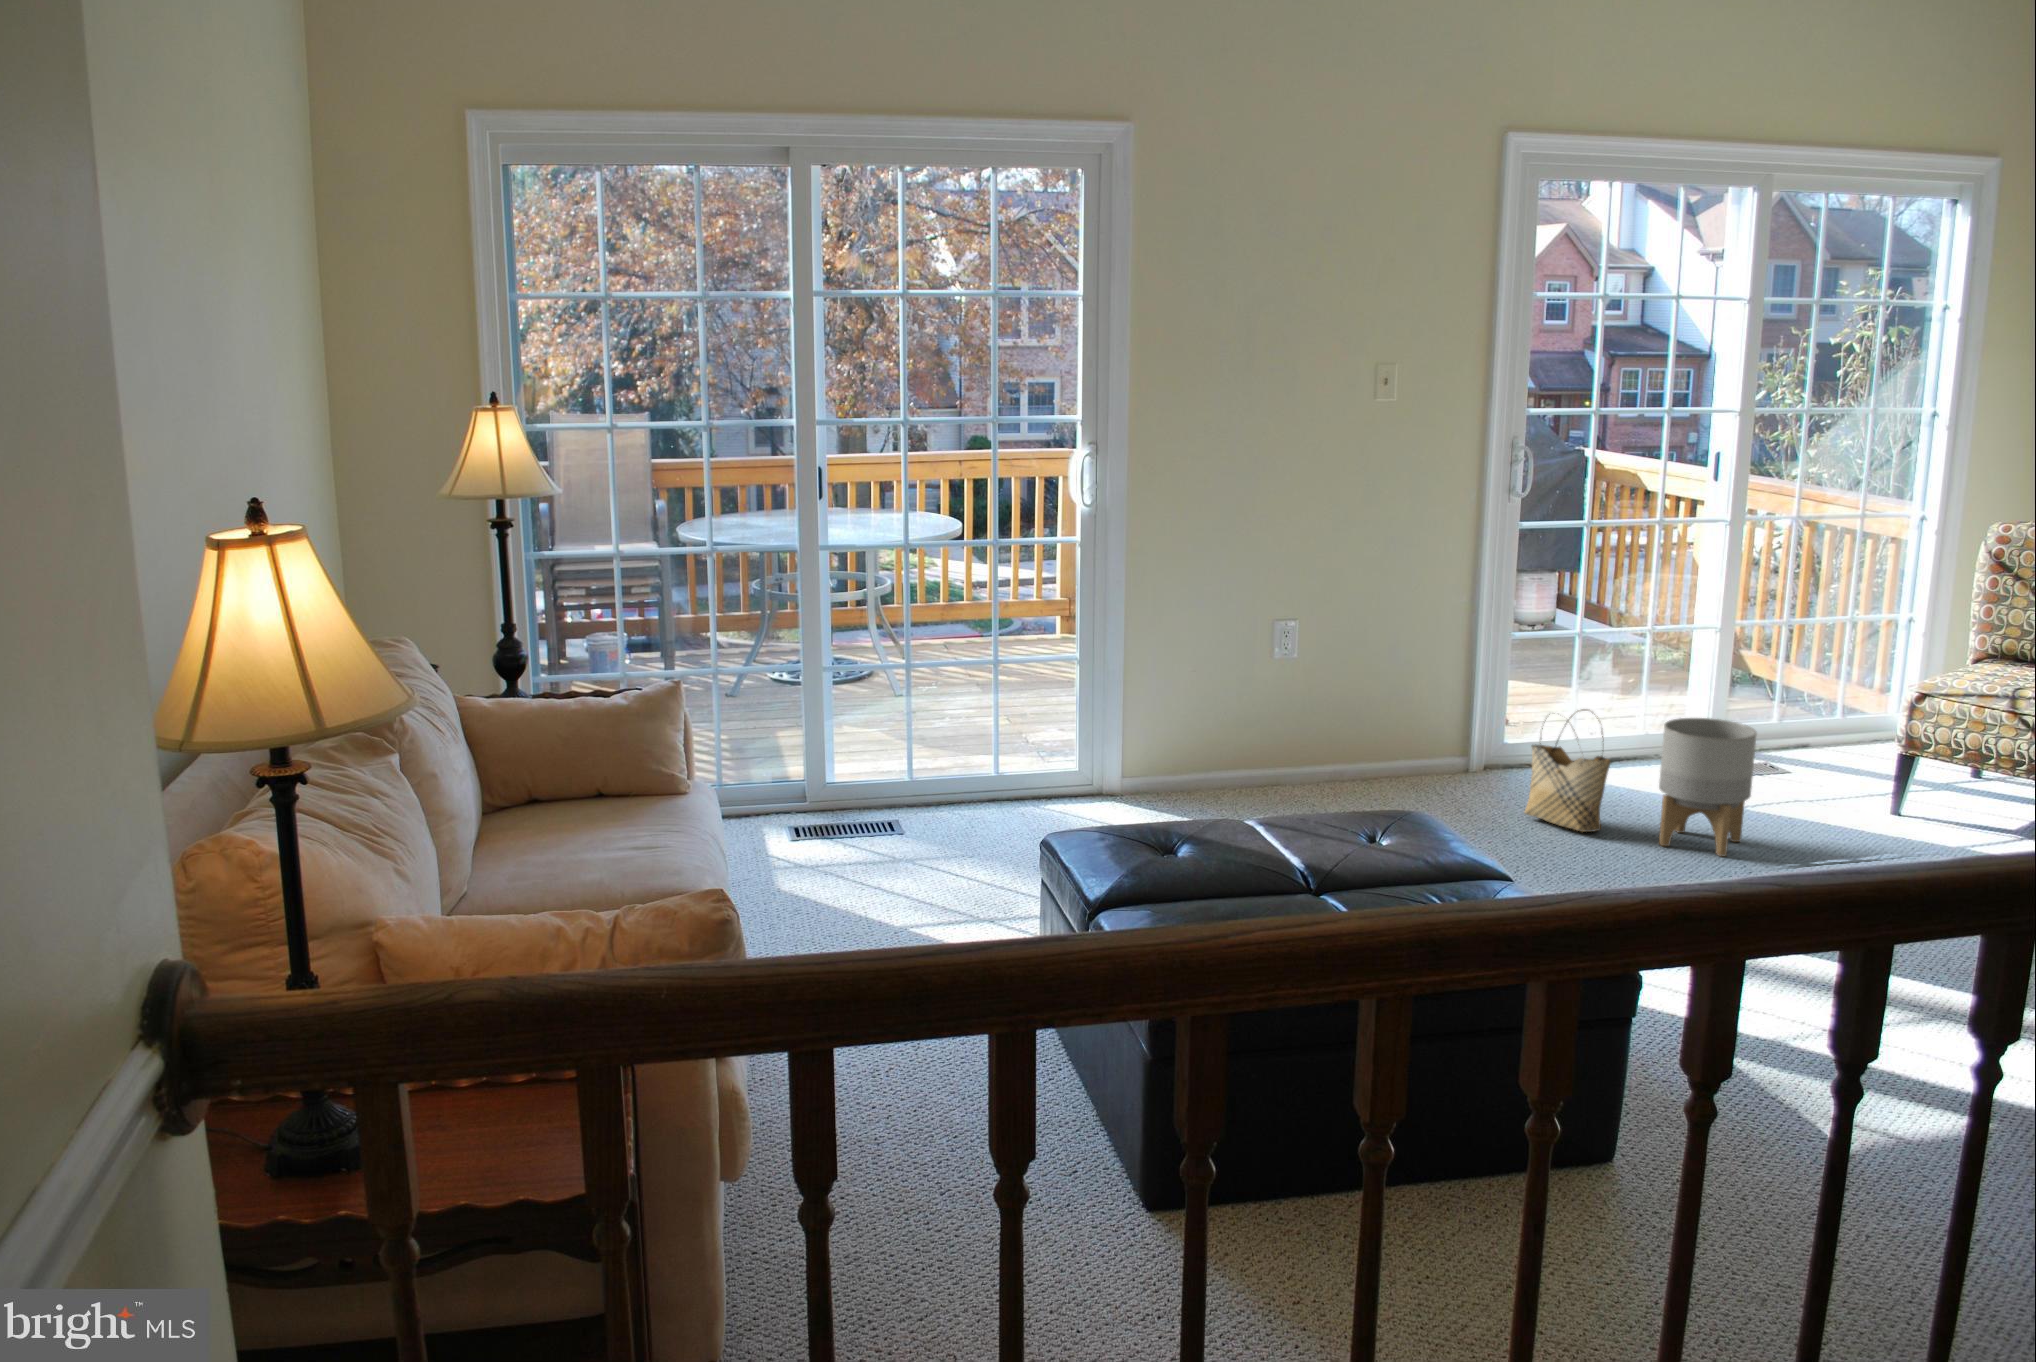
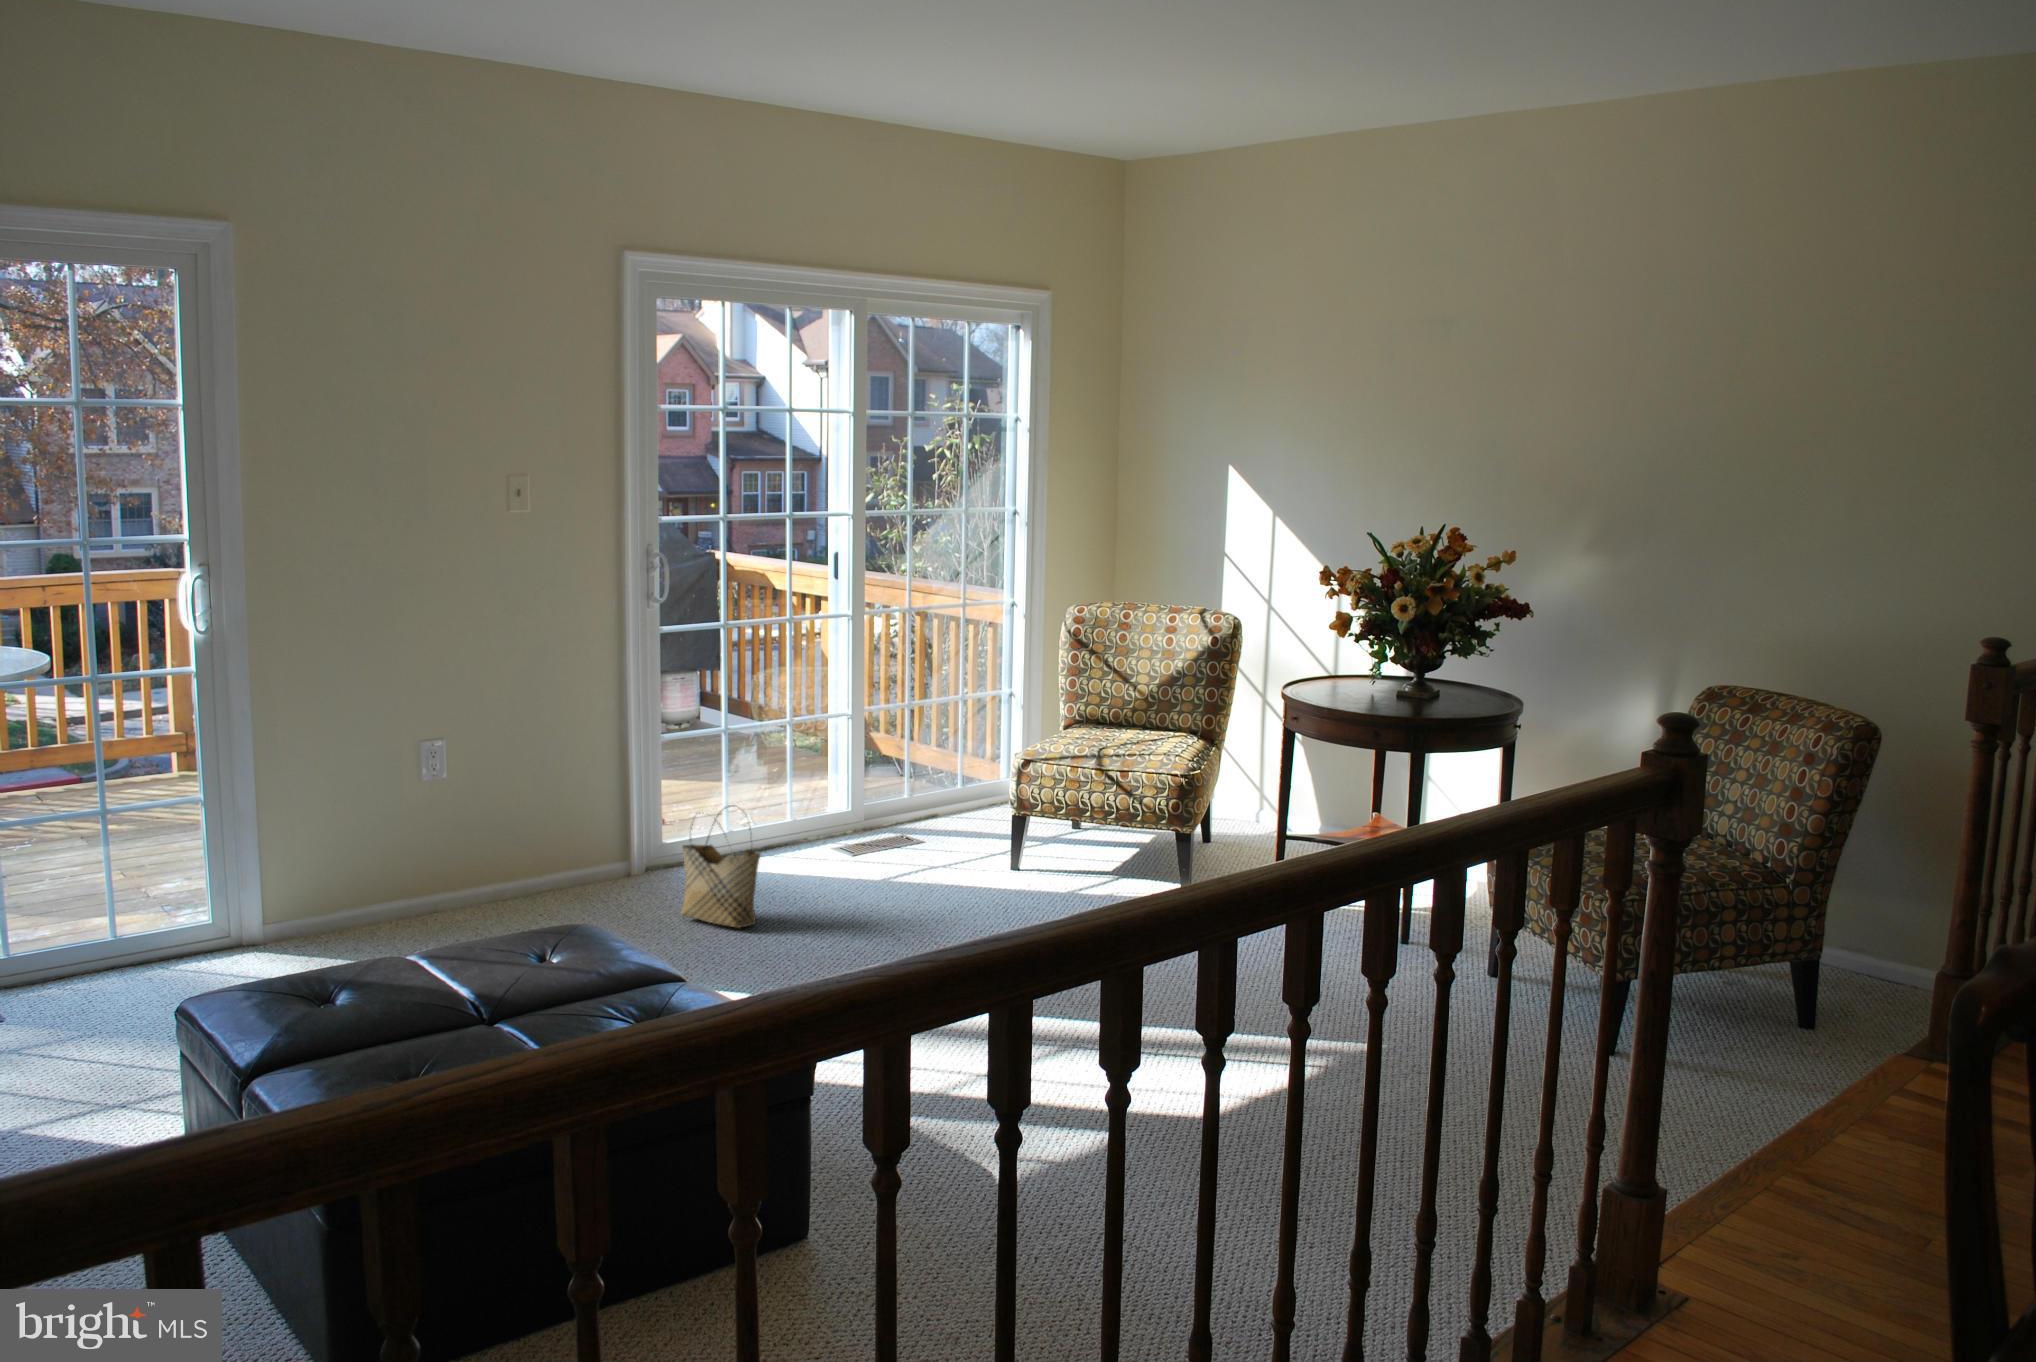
planter: present [1659,718,1757,856] -> none [807,803,891,936]

